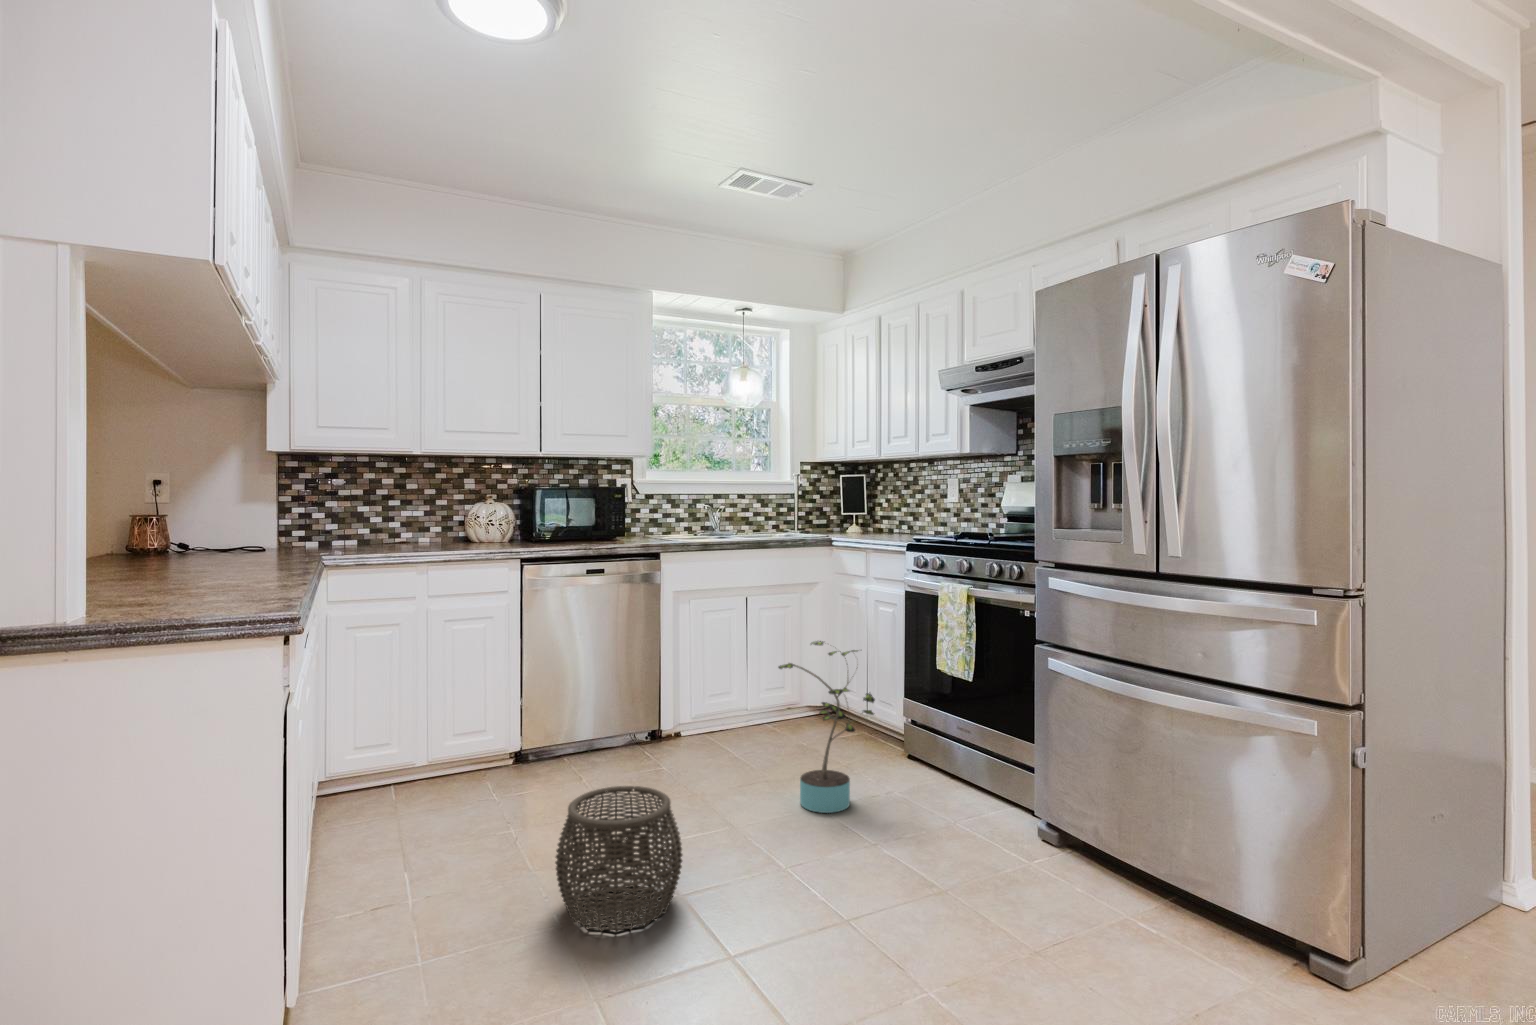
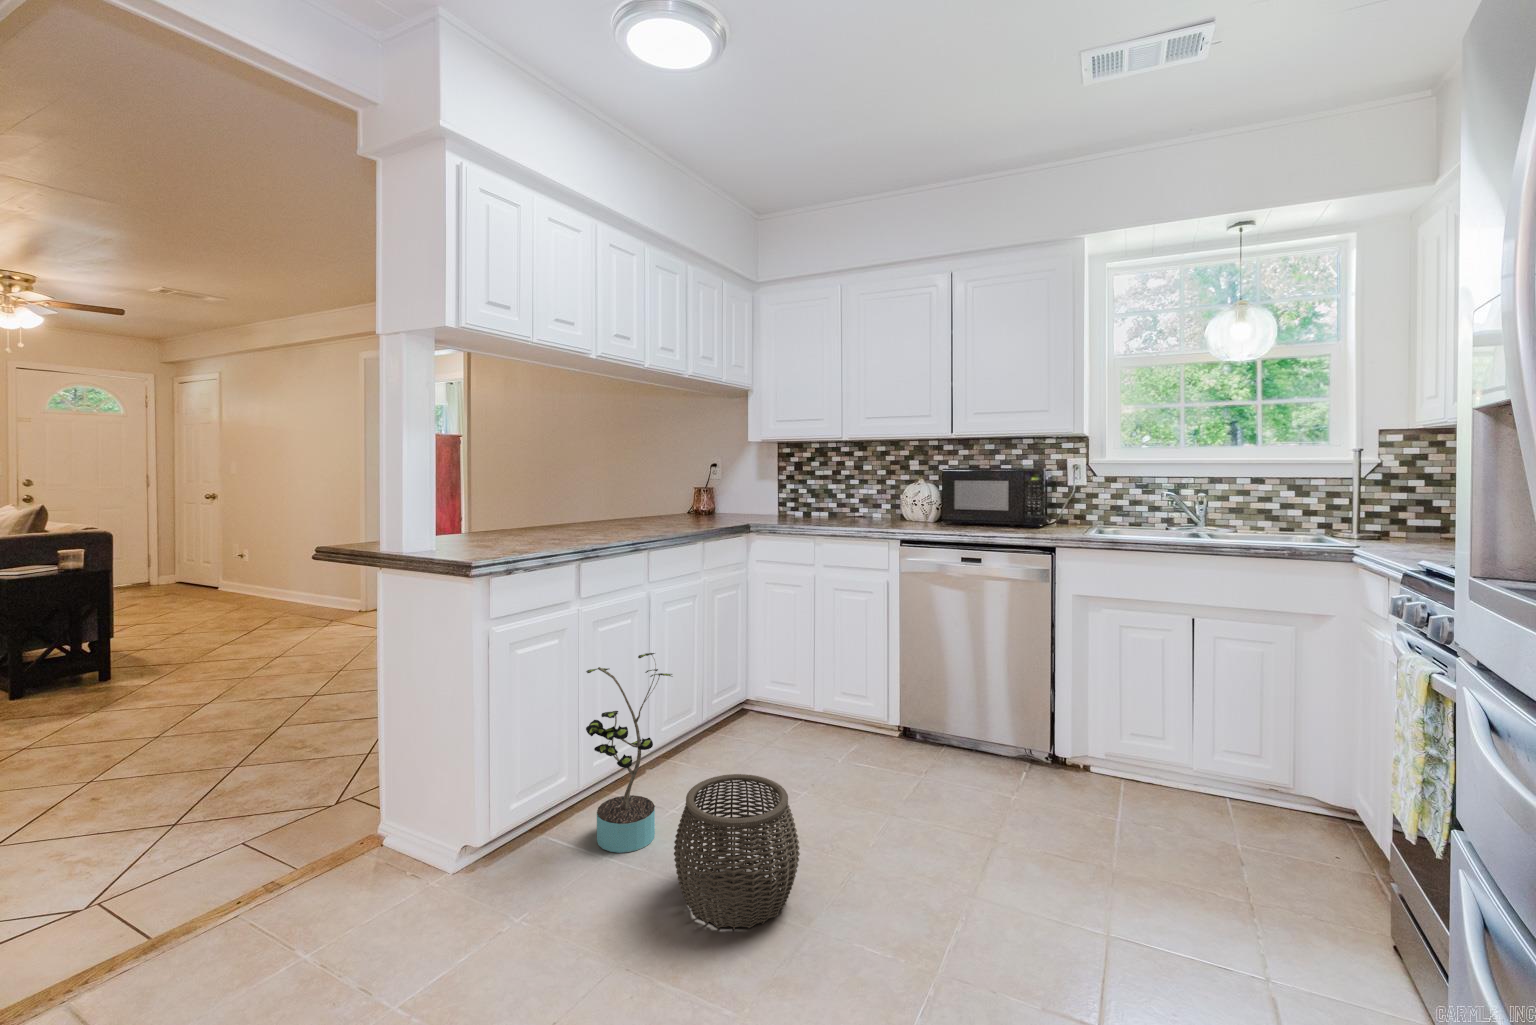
potted plant: present [778,641,875,813] -> present [586,653,672,853]

